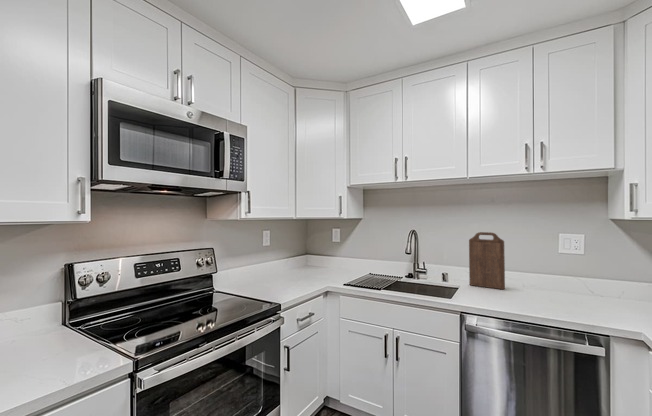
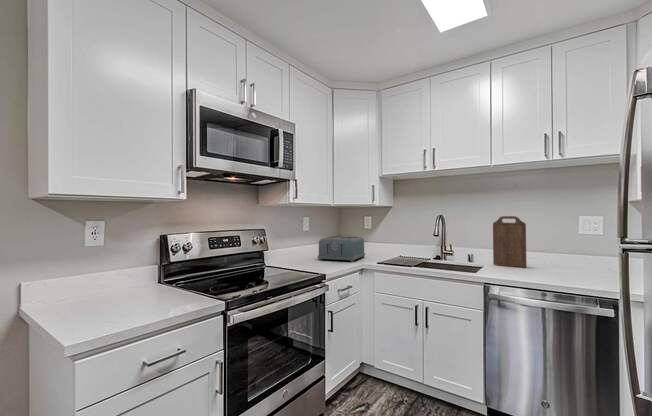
toaster: none [277,252,332,283] -> present [318,236,365,262]

